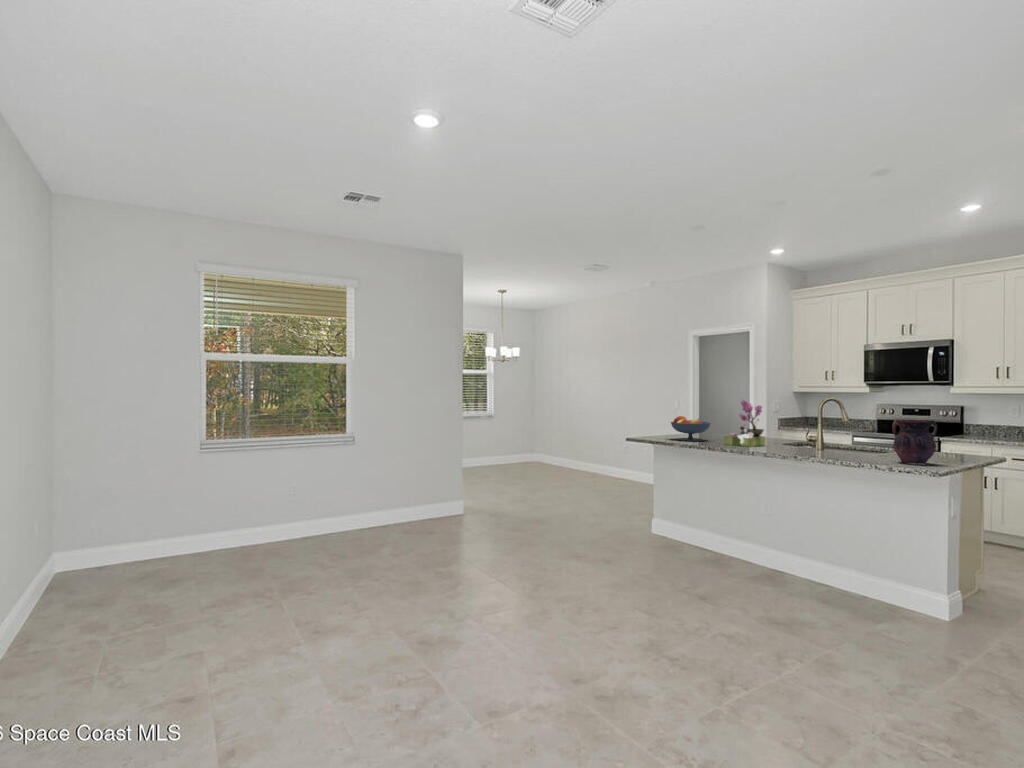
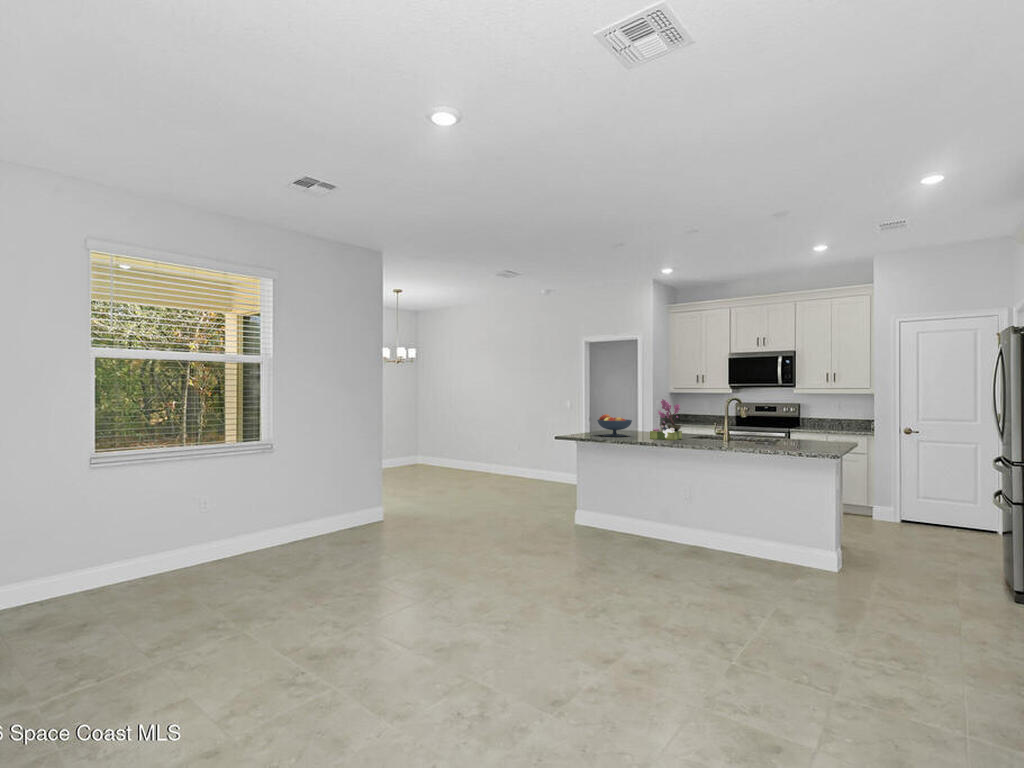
vase: present [892,420,937,464] -> none [799,414,832,450]

